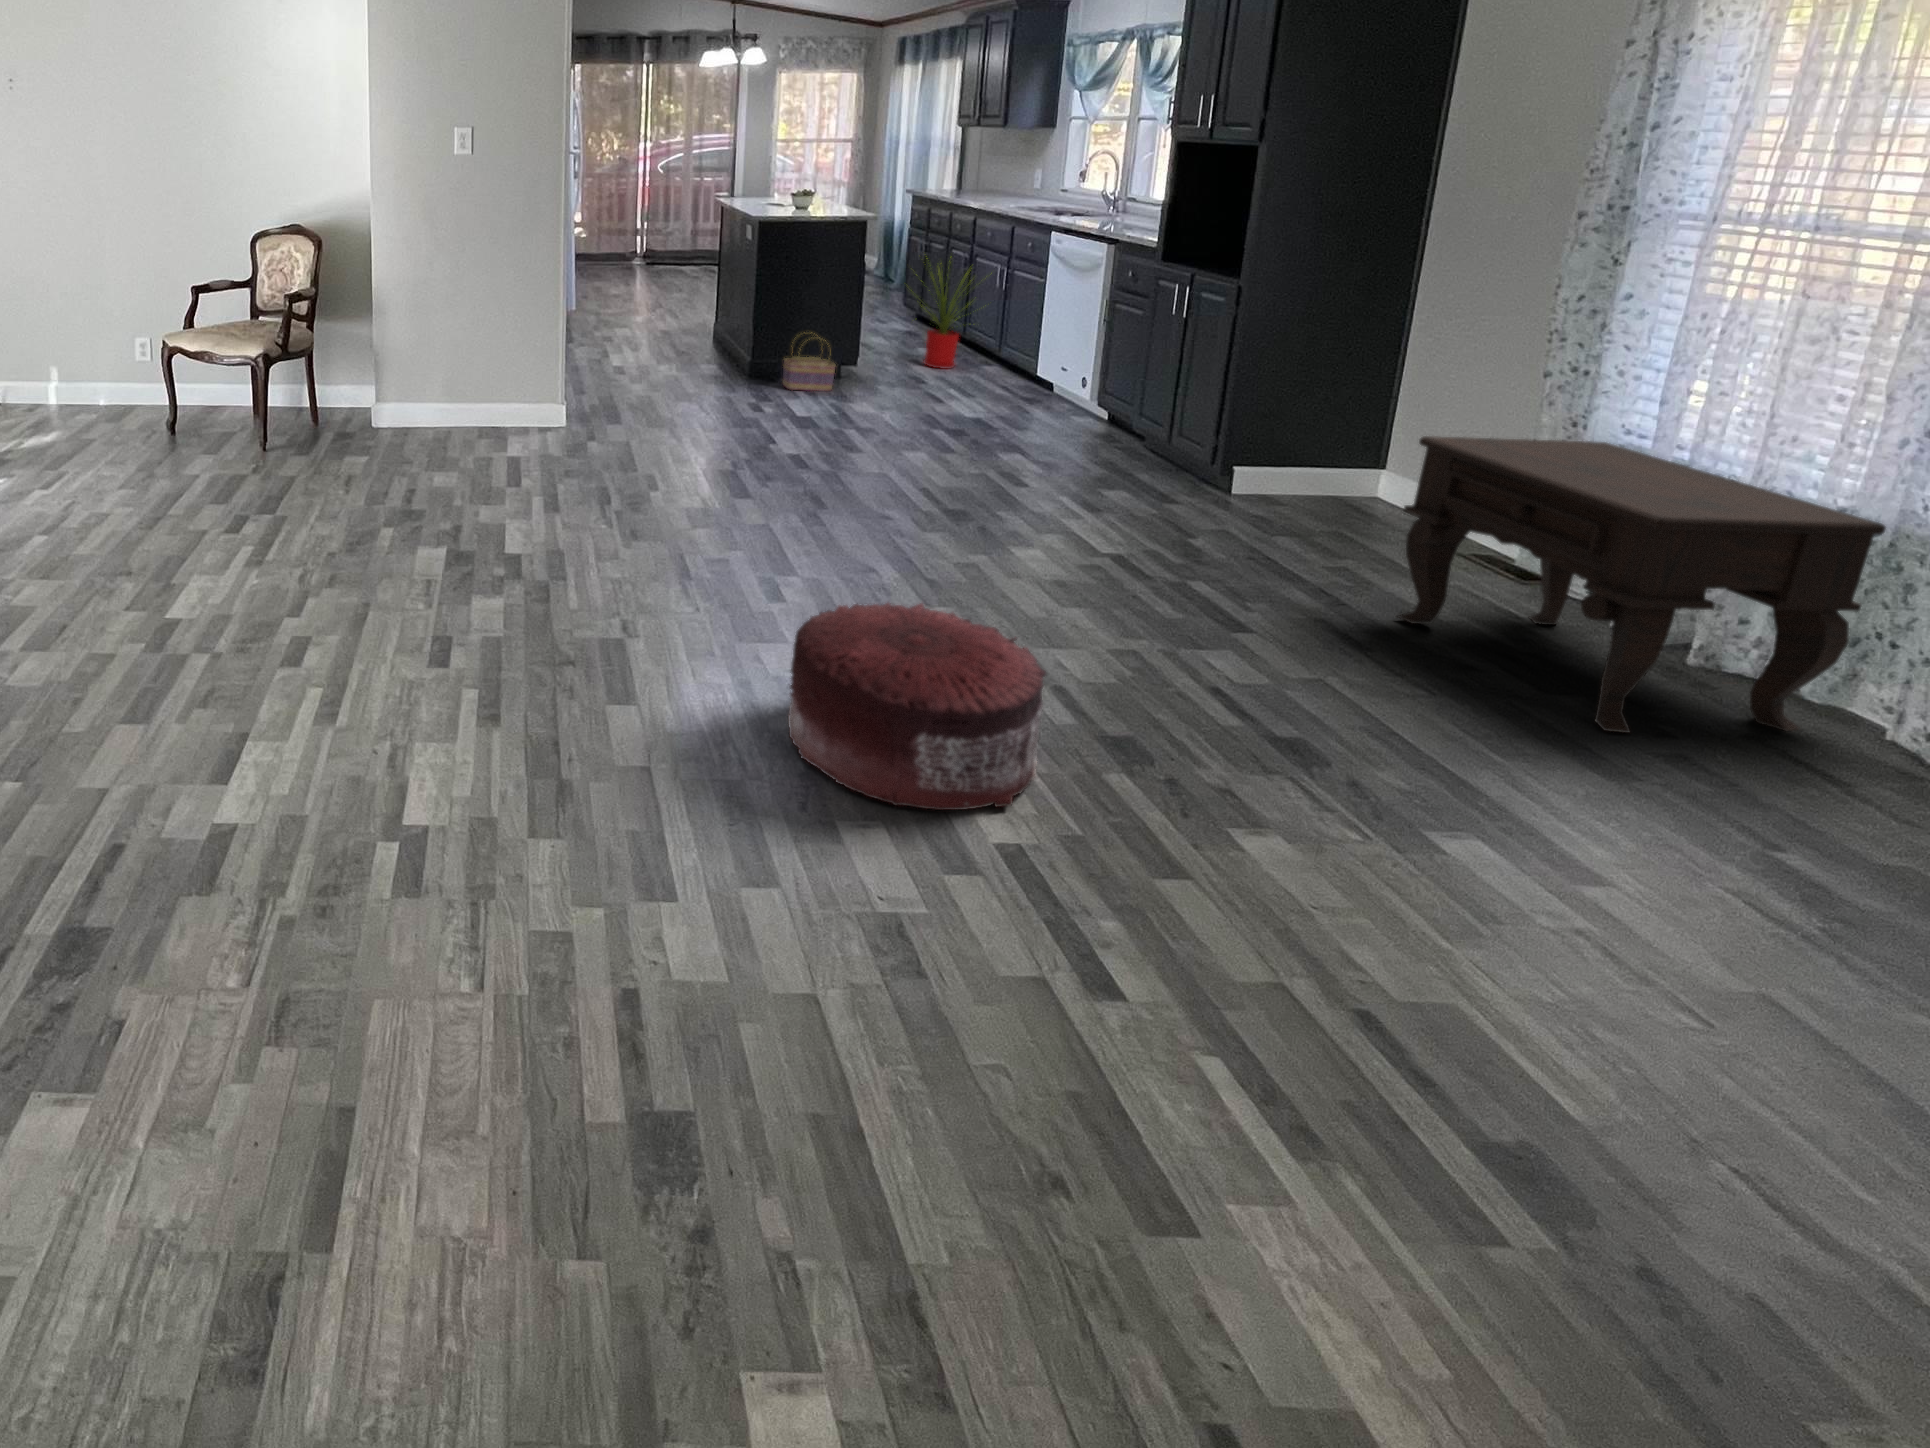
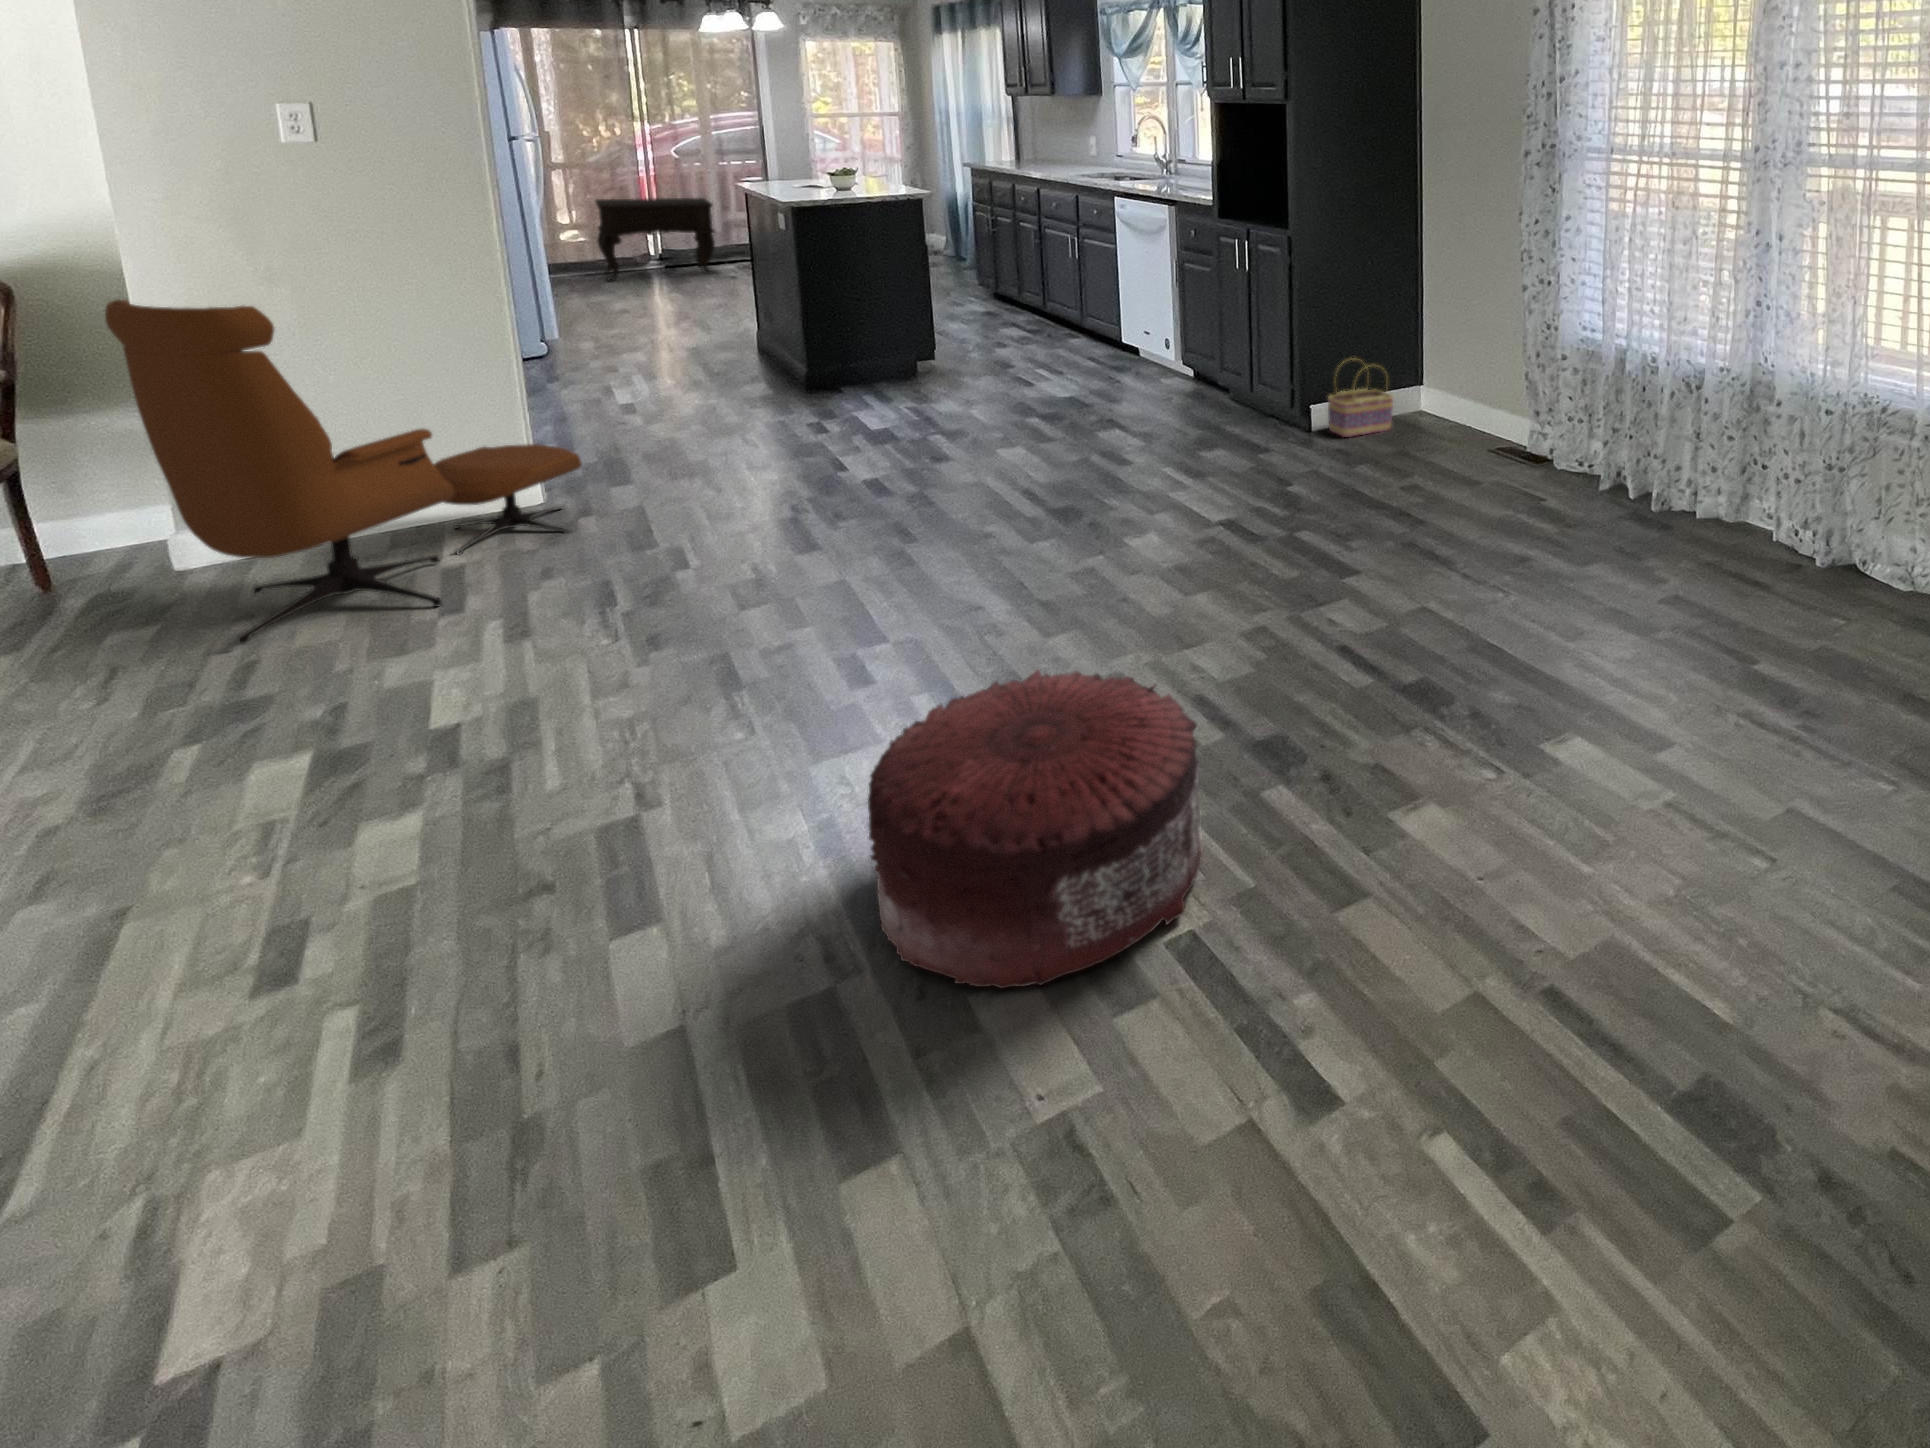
lounge chair: none [393,254,602,480] -> present [105,300,582,644]
house plant: present [917,257,972,369] -> none [975,224,1067,343]
basket: present [783,332,835,391] -> present [1328,362,1393,437]
side table: present [1398,436,1886,733] -> present [595,198,715,280]

